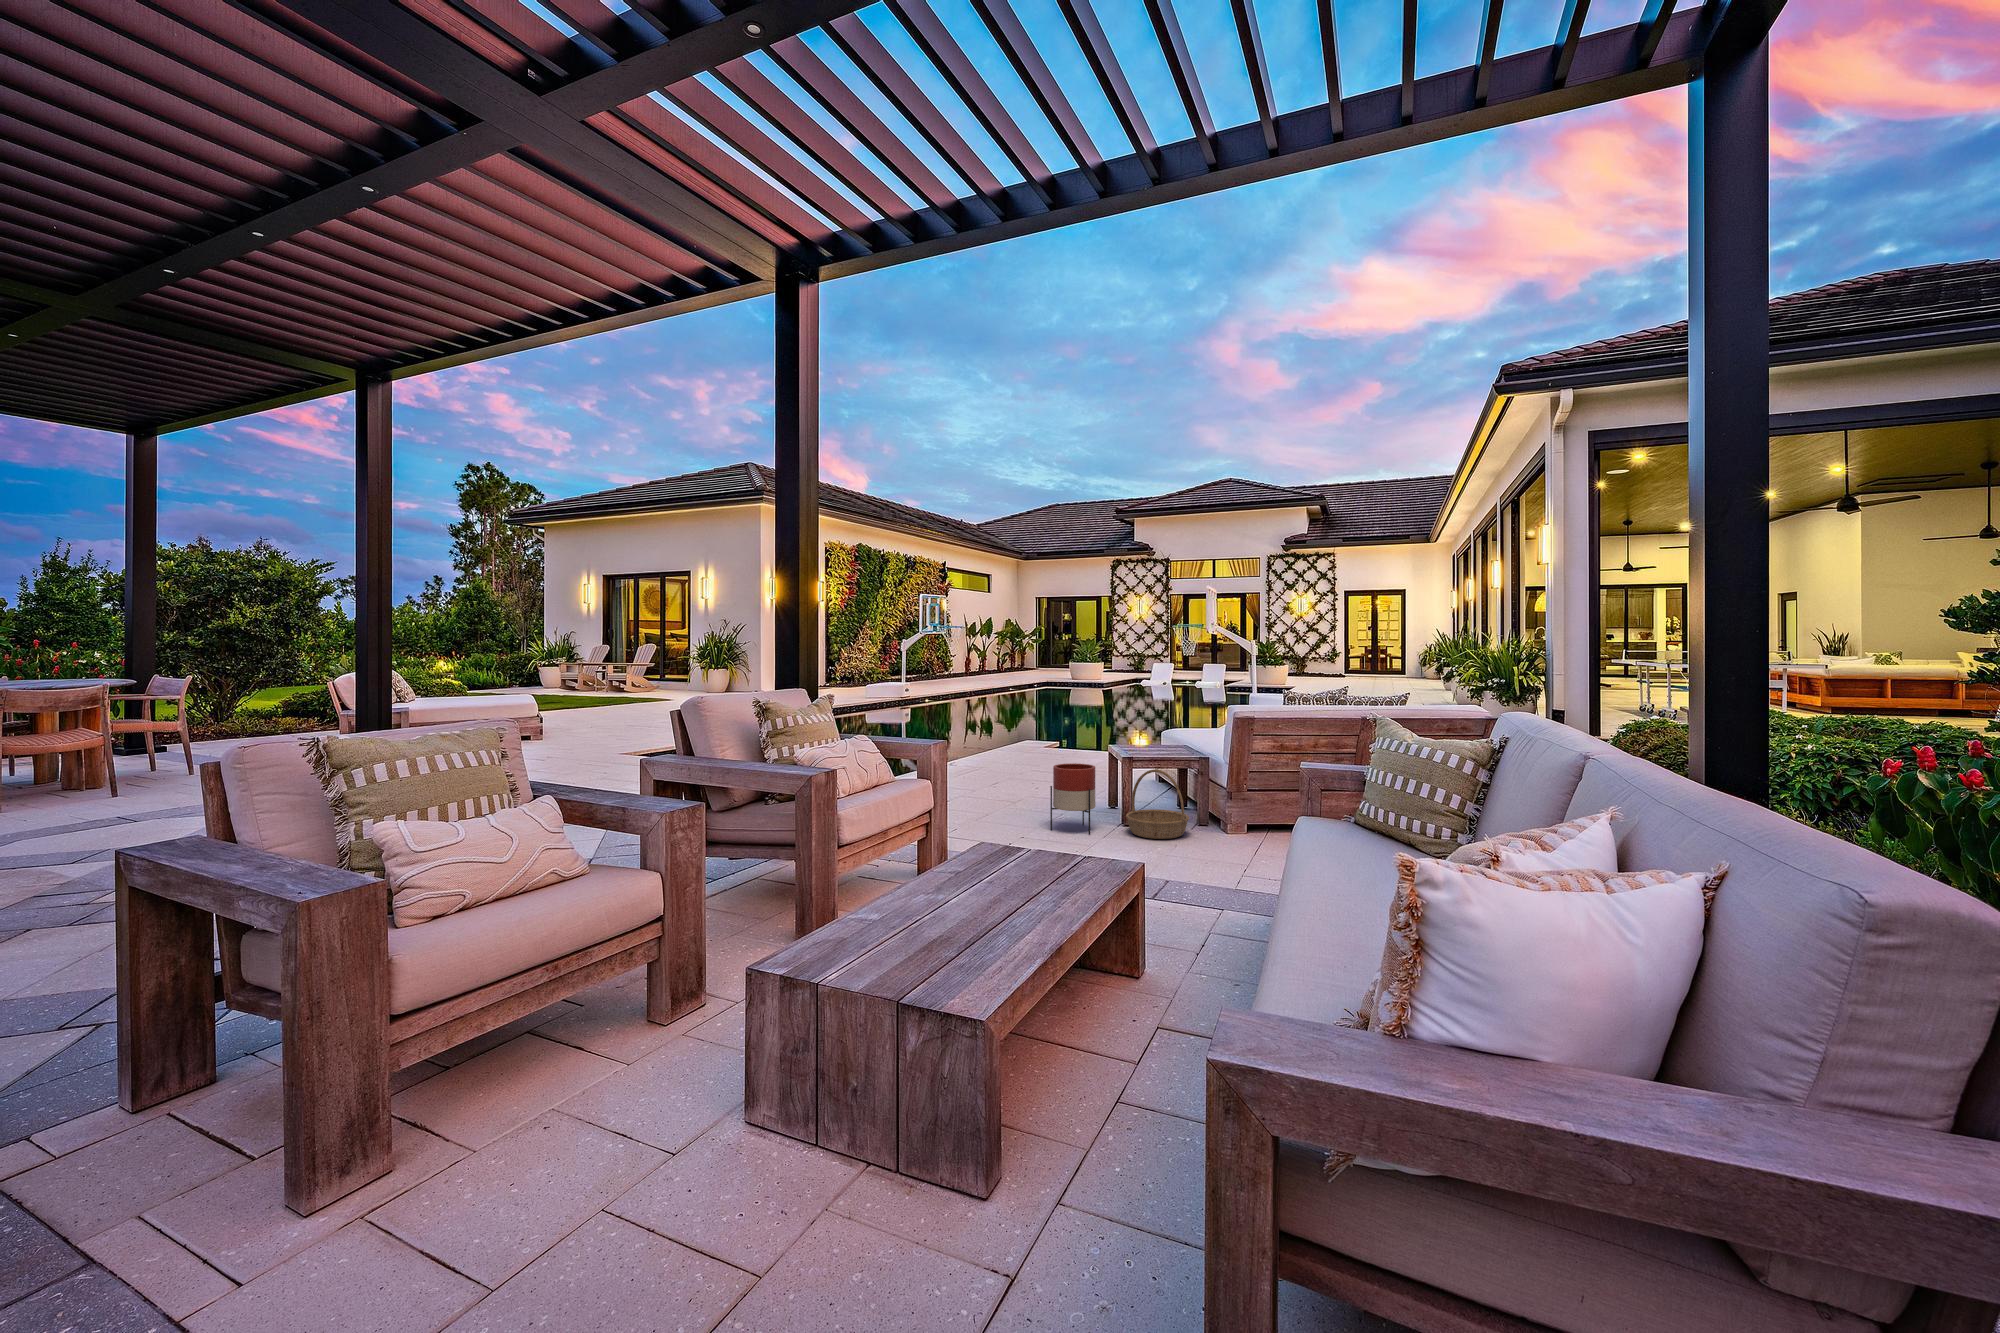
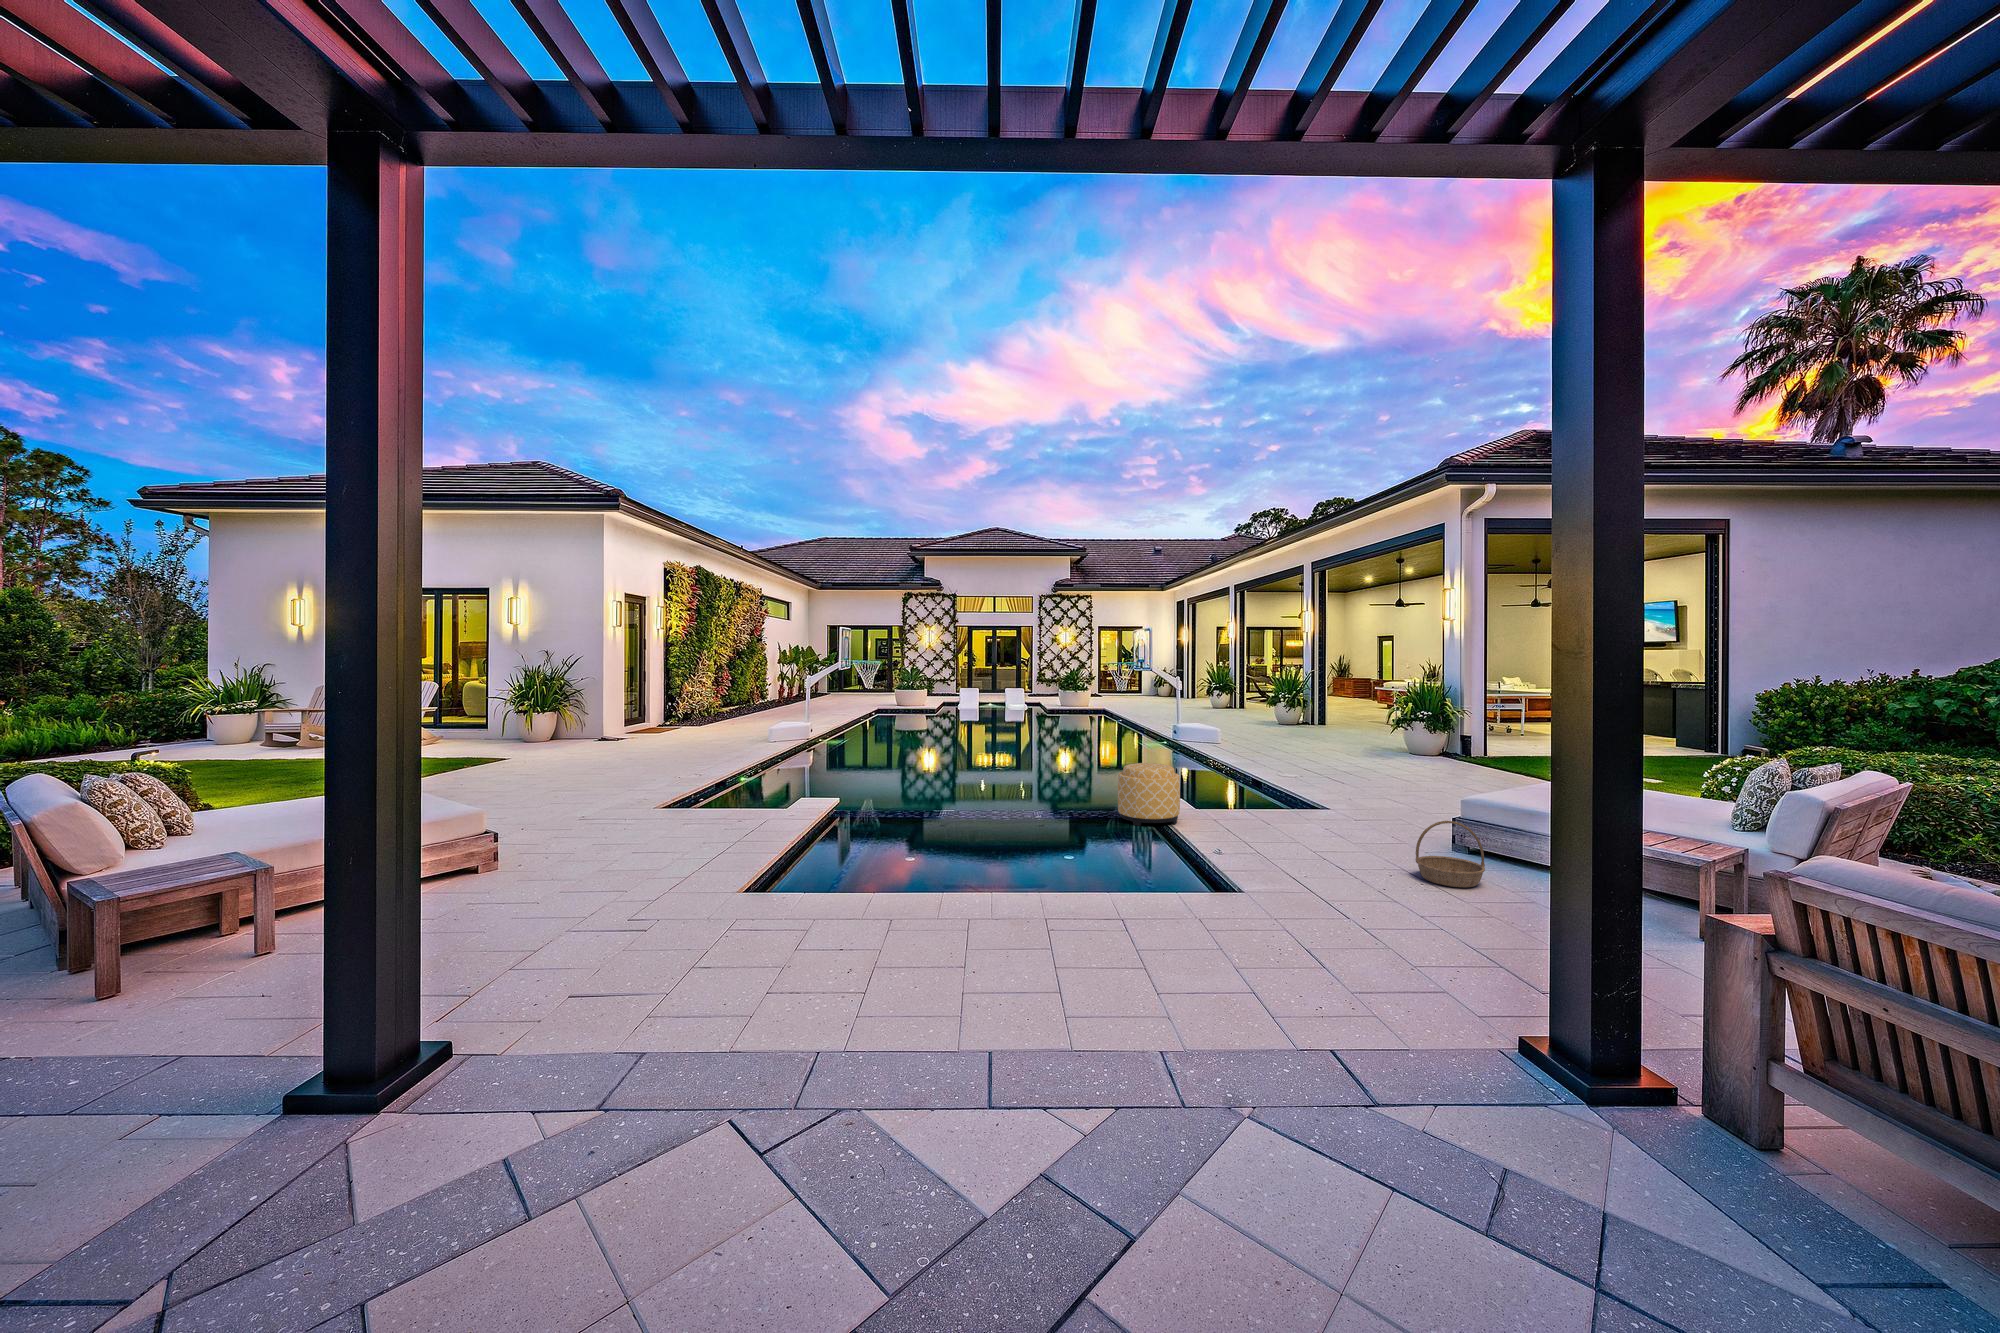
ottoman: none [1000,717,1061,777] -> present [1118,763,1180,826]
planter: present [1050,763,1096,834] -> none [1363,821,1414,892]

